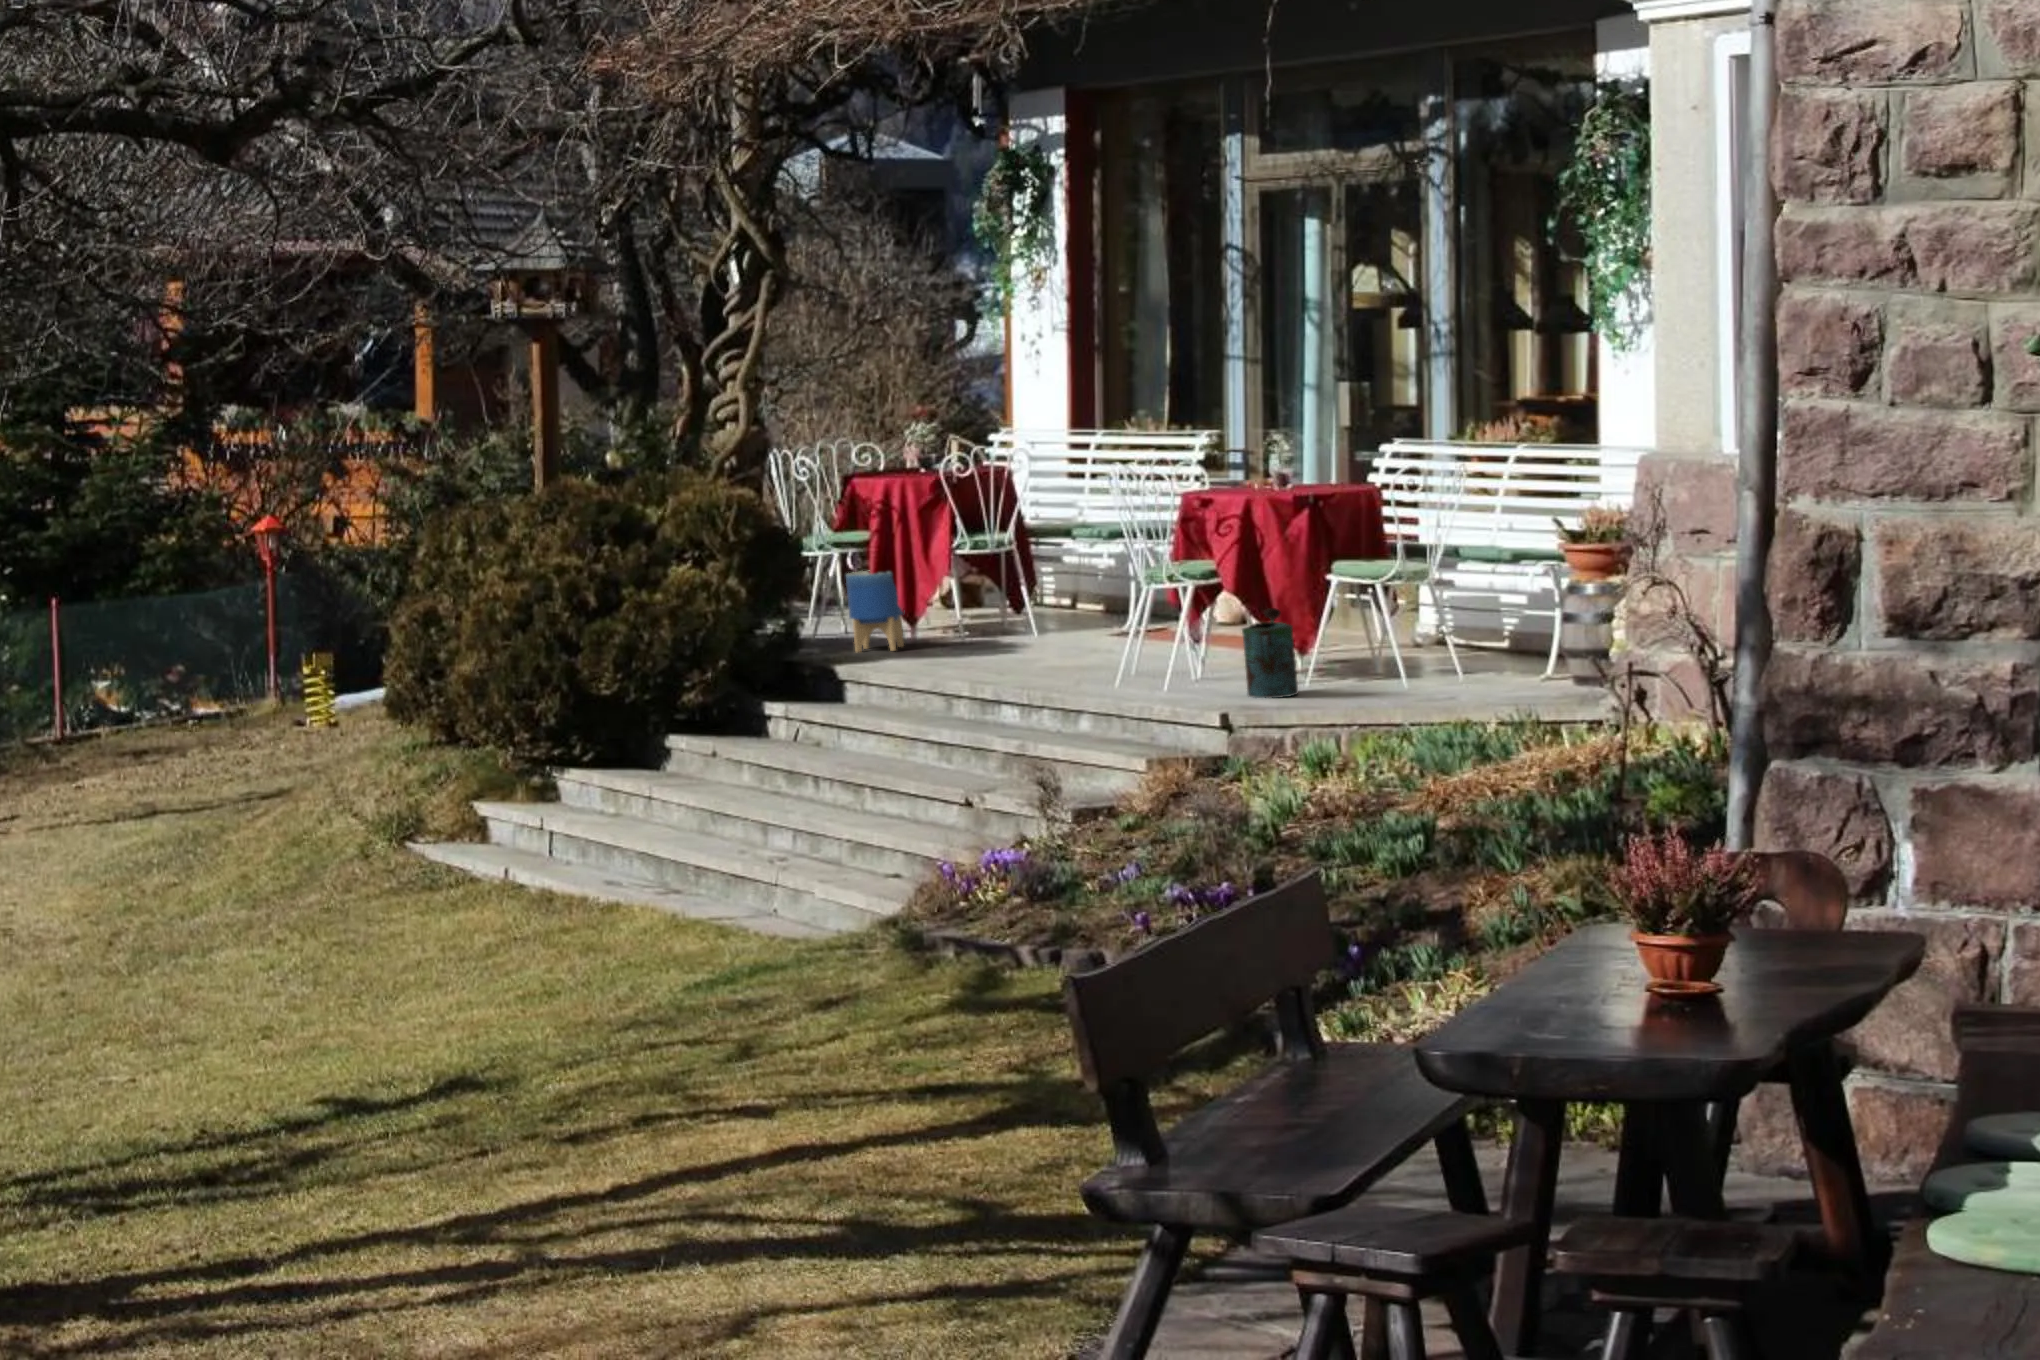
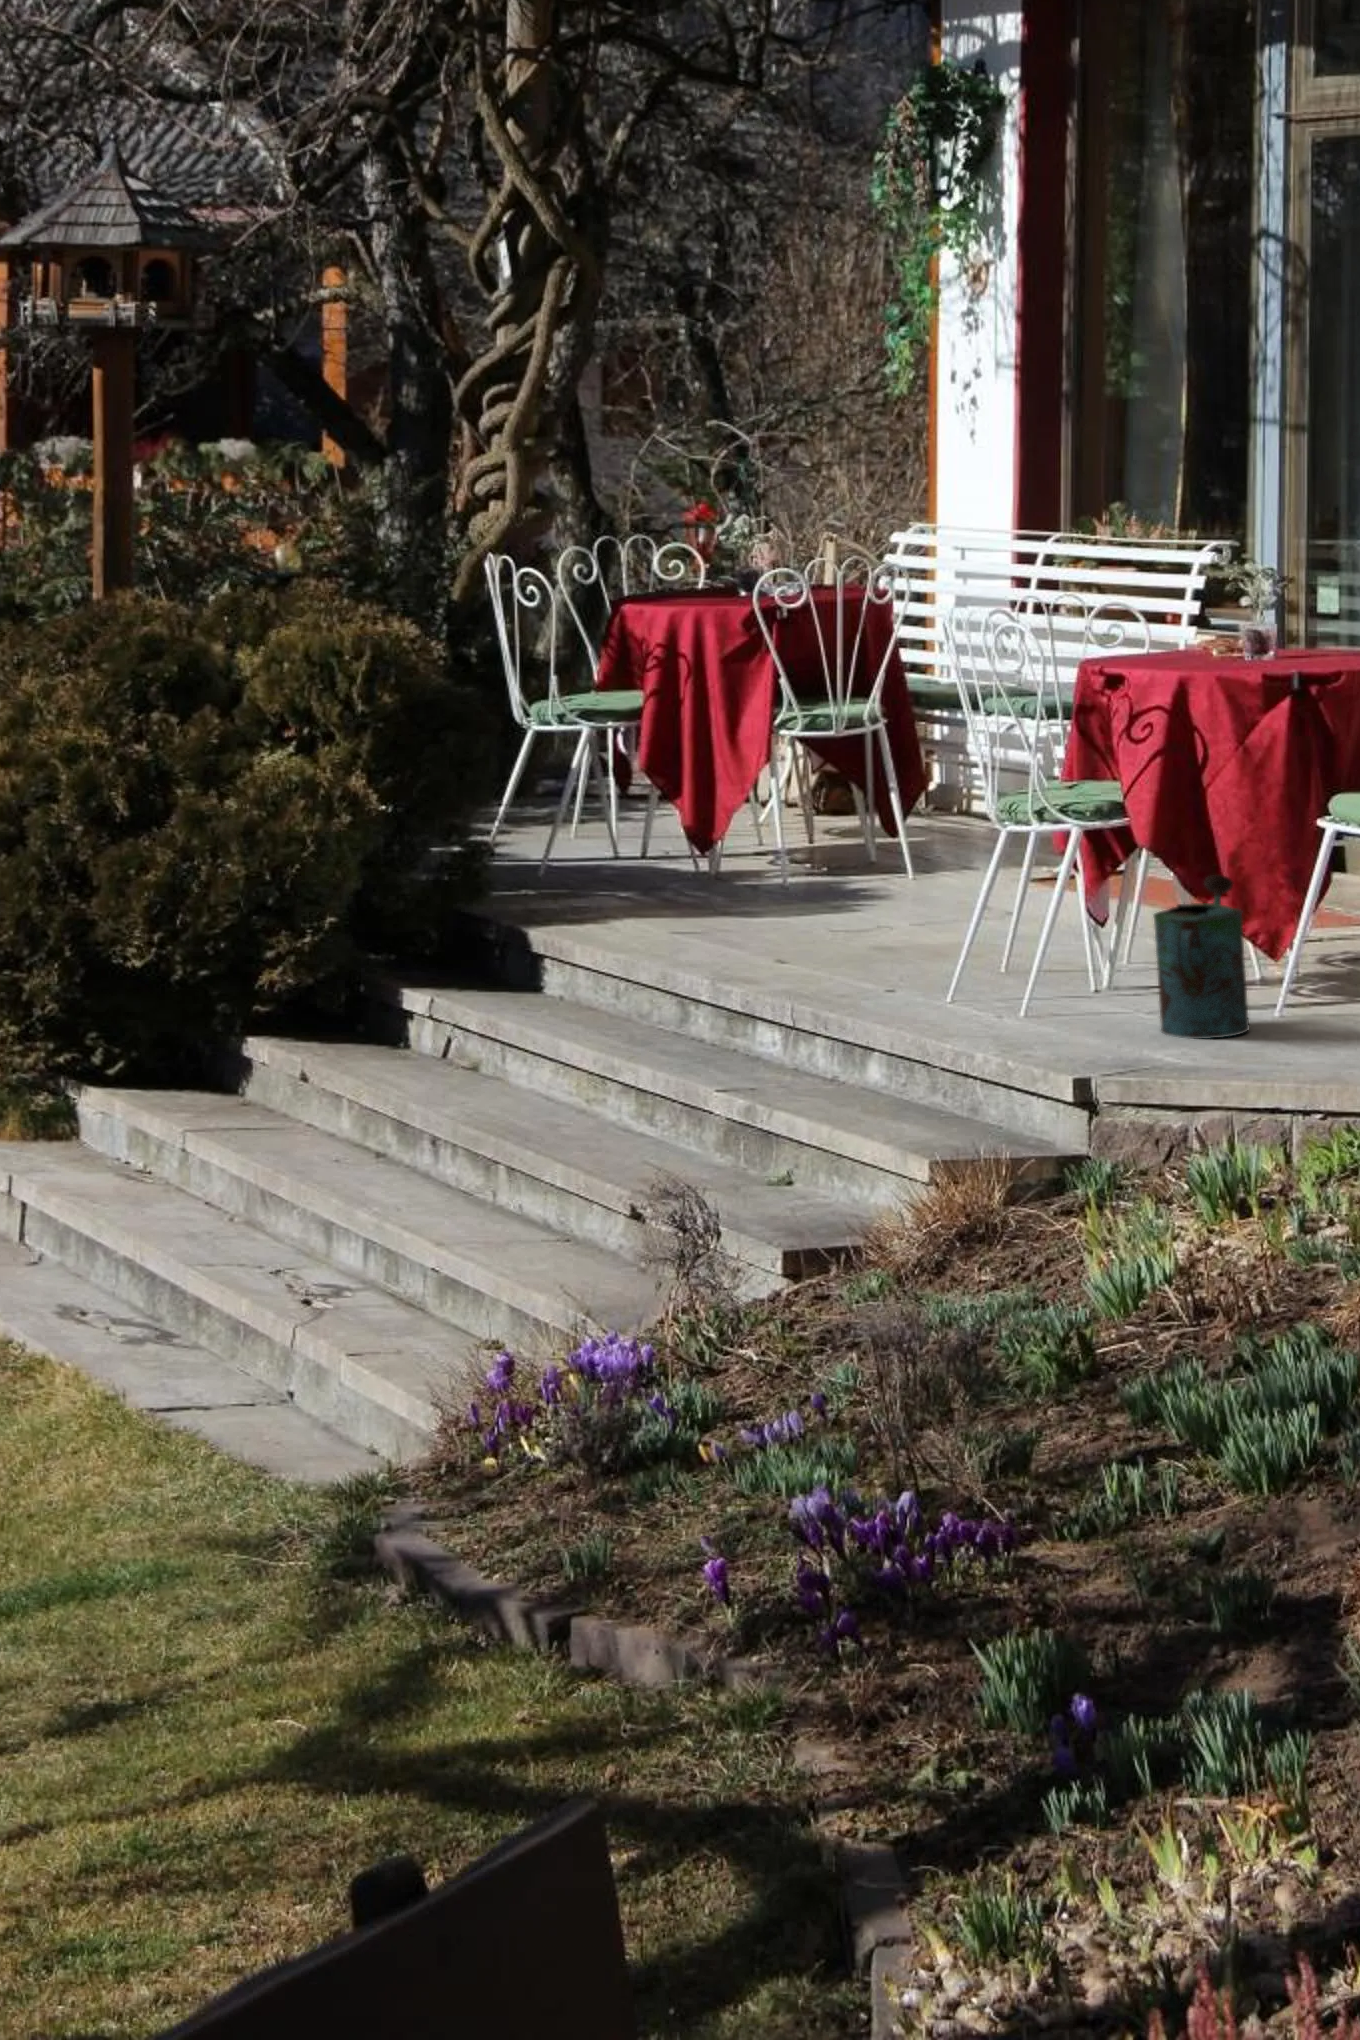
planter: present [846,571,904,652] -> none [586,759,681,897]

